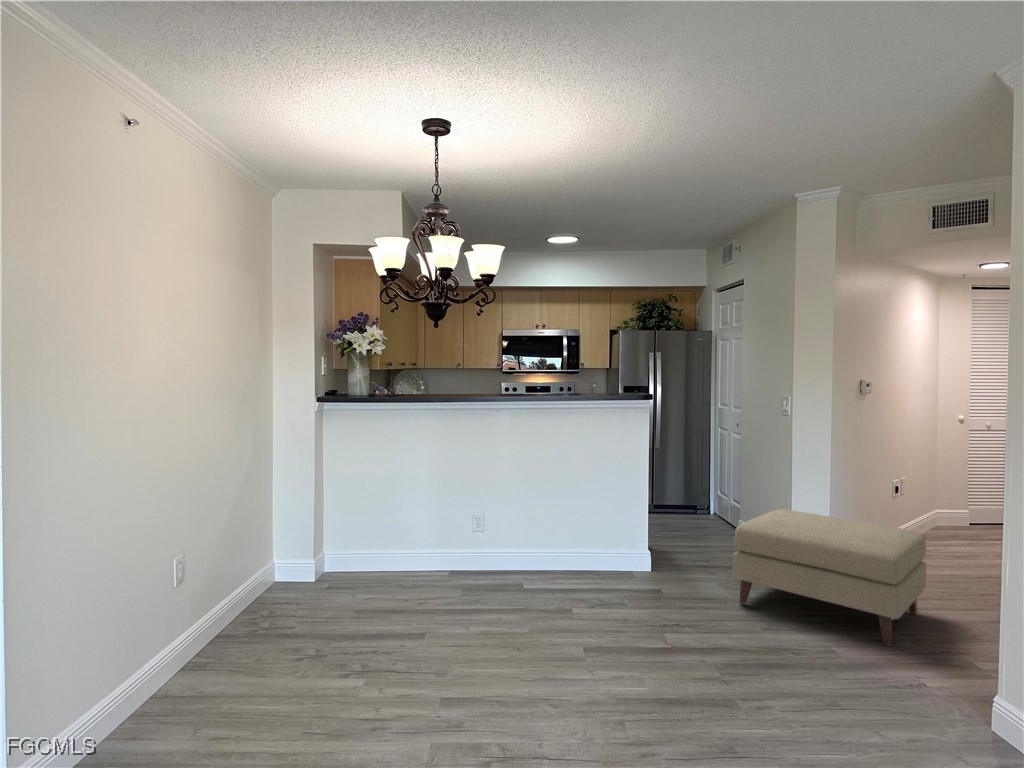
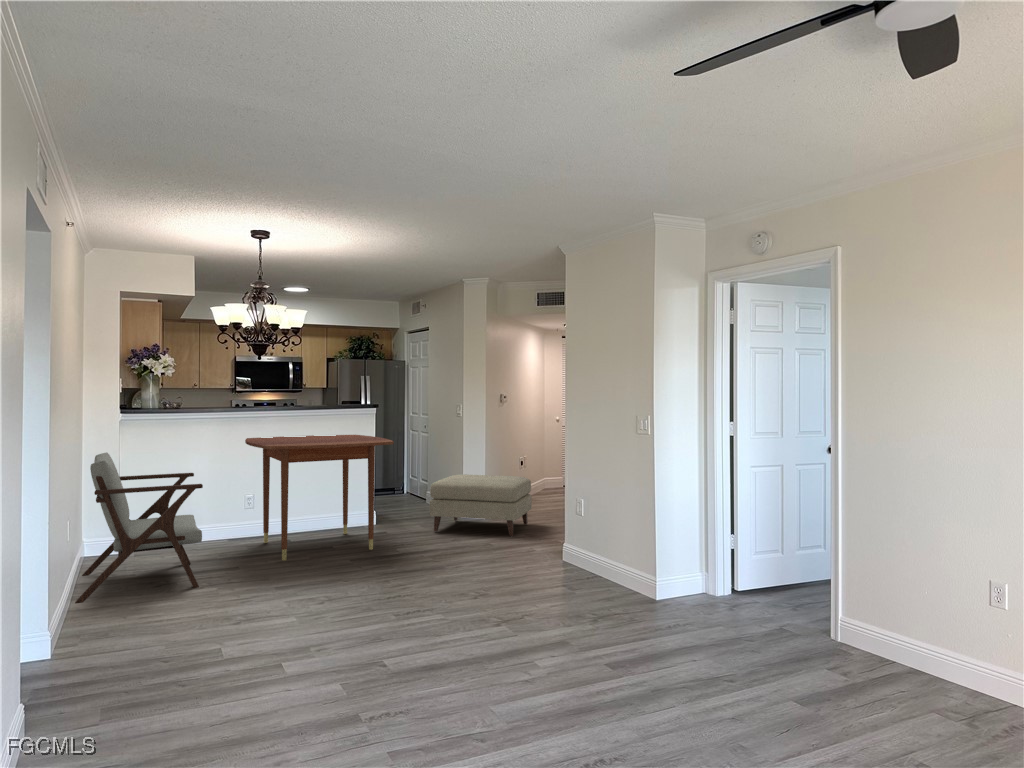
dining table: none [455,437,665,634] -> present [245,435,394,561]
lounge chair: none [182,456,380,679] -> present [75,452,203,603]

